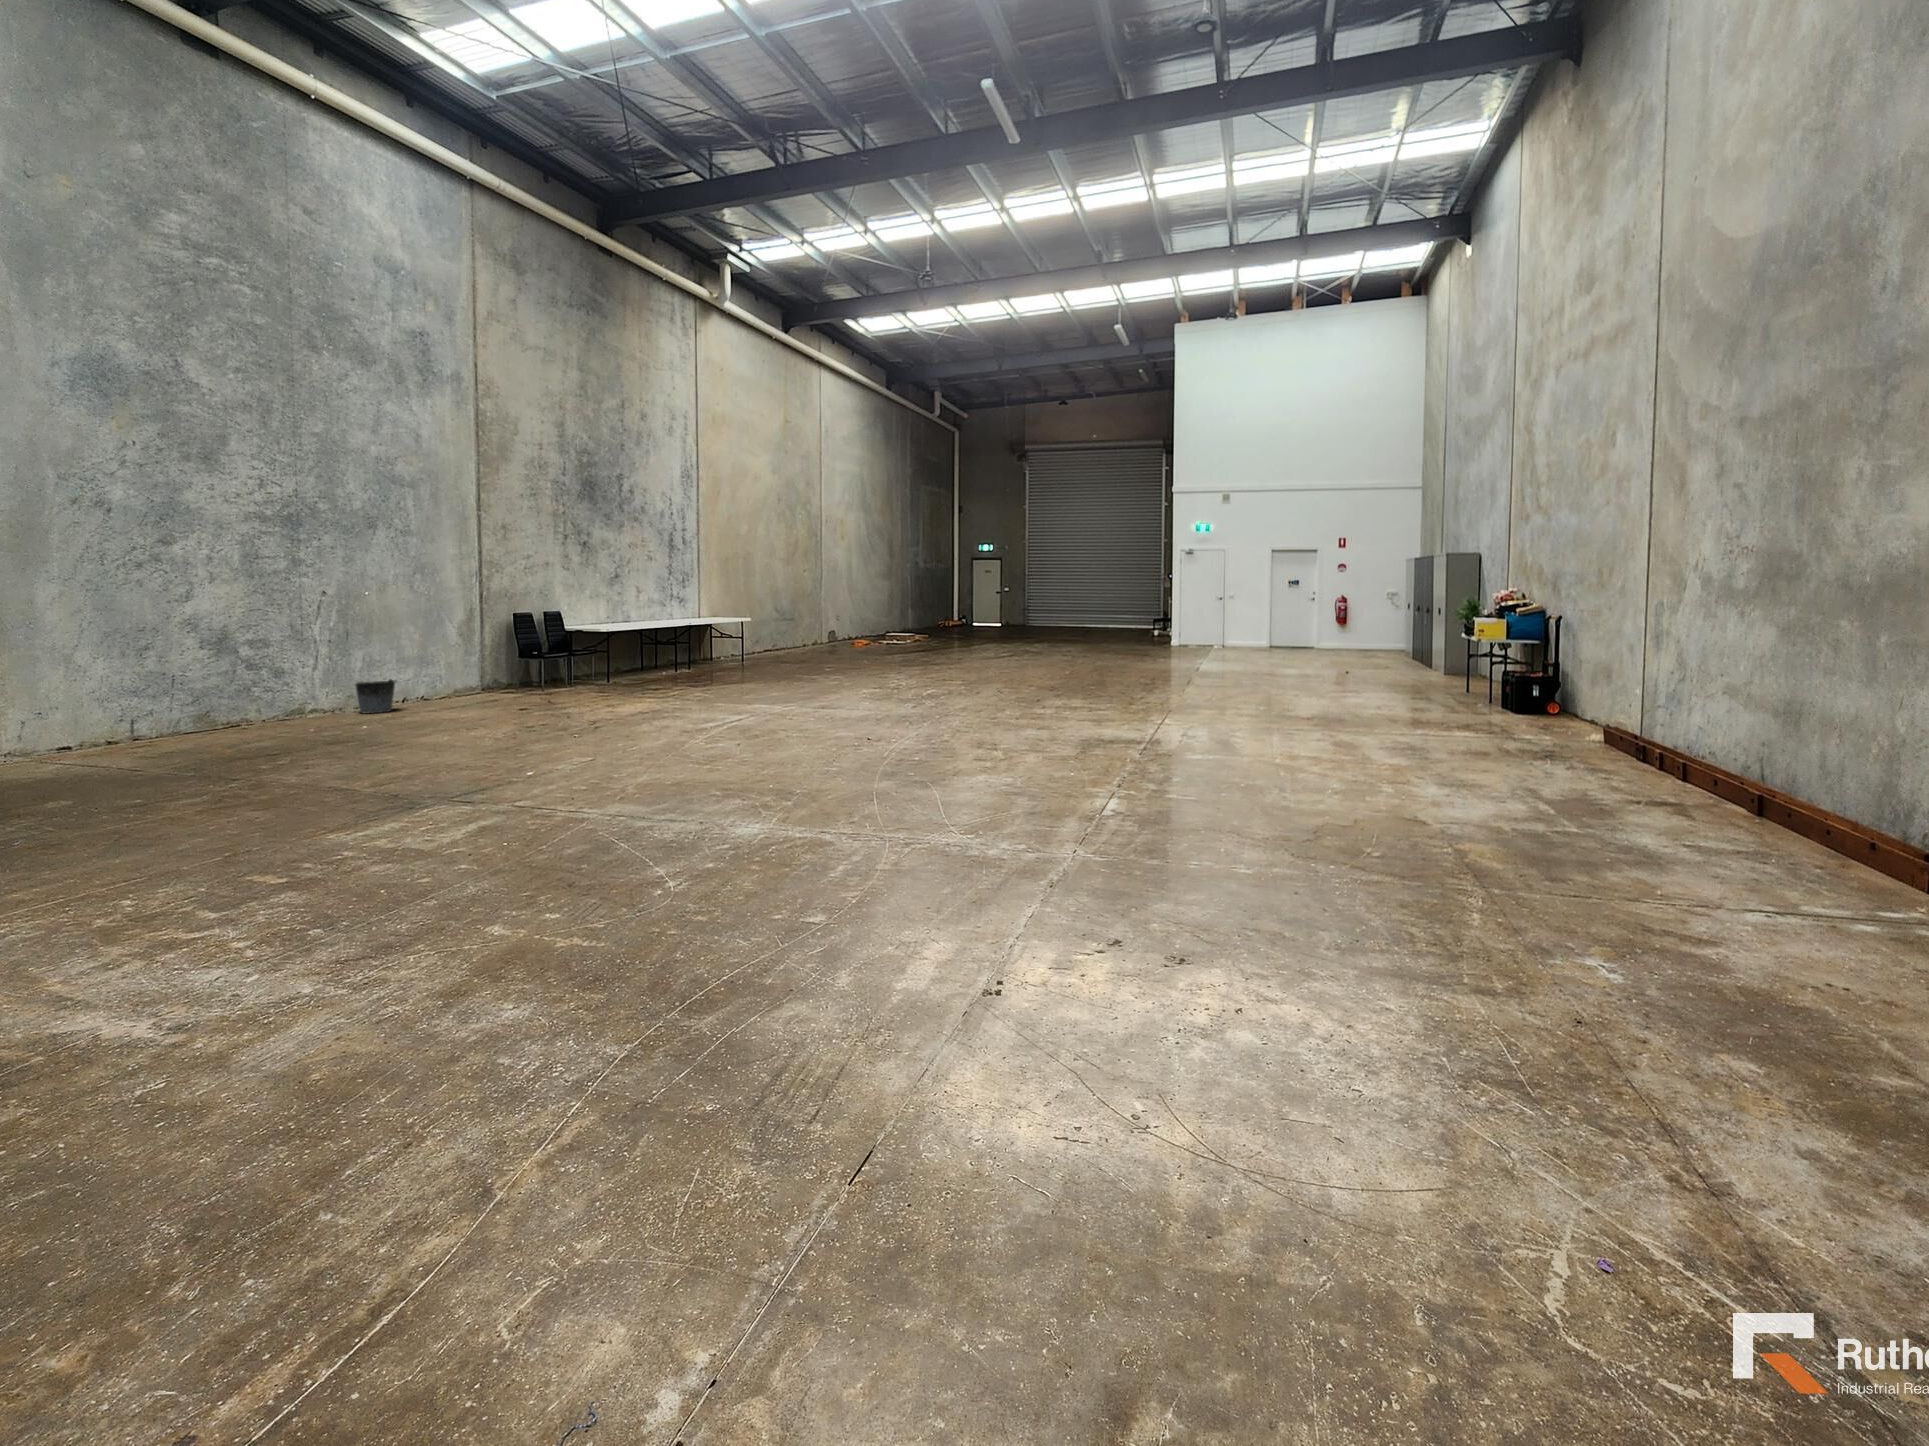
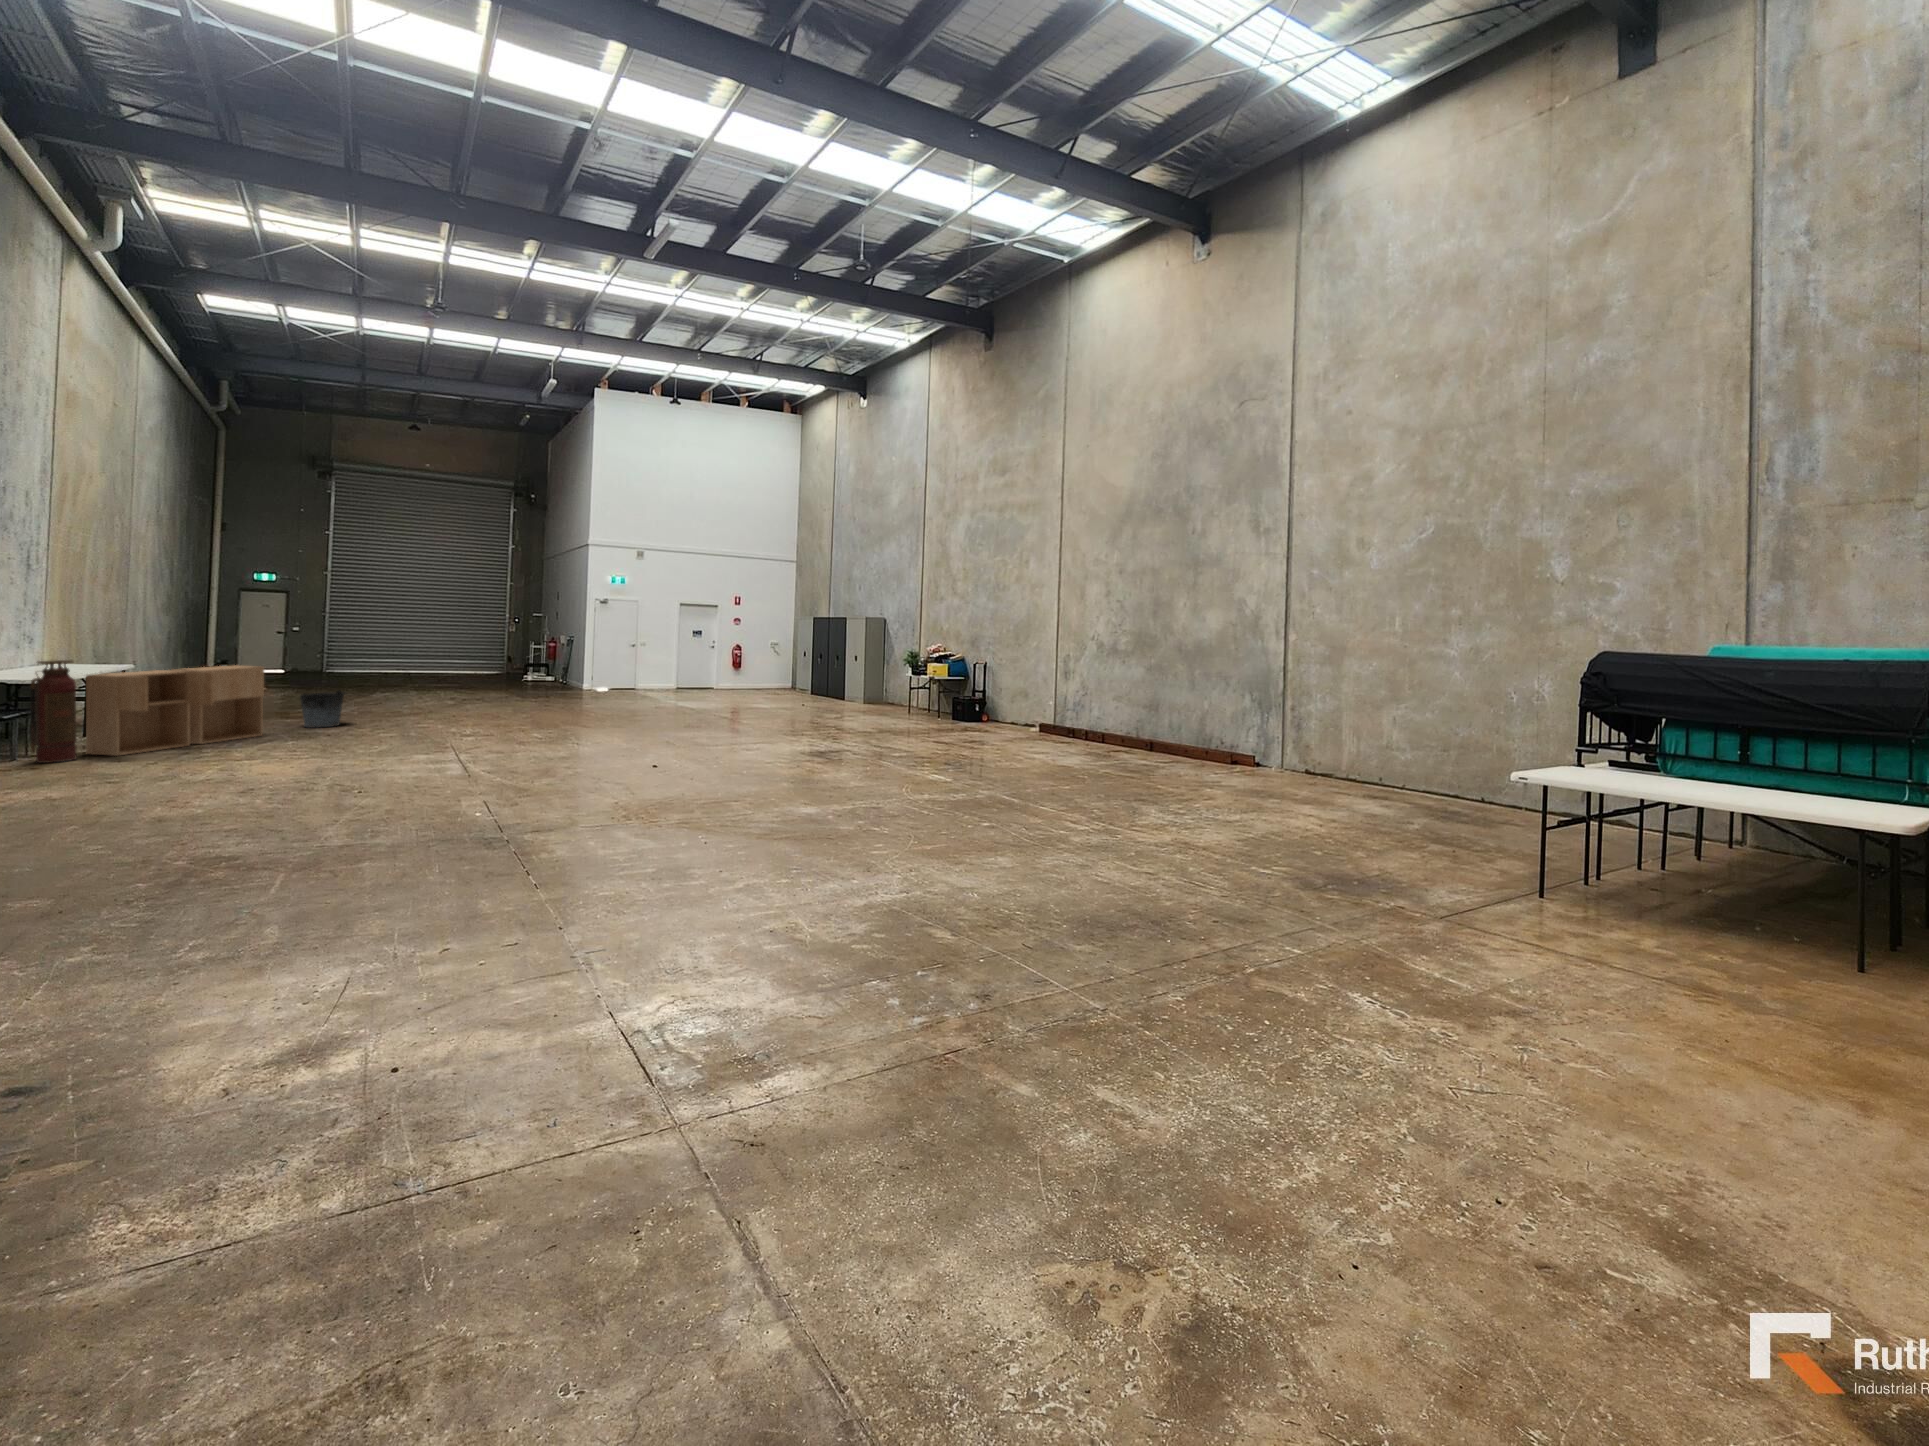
fire extinguisher: none [108,655,152,749] -> present [31,660,76,763]
storage cabinet: none [159,658,322,742] -> present [86,665,264,756]

